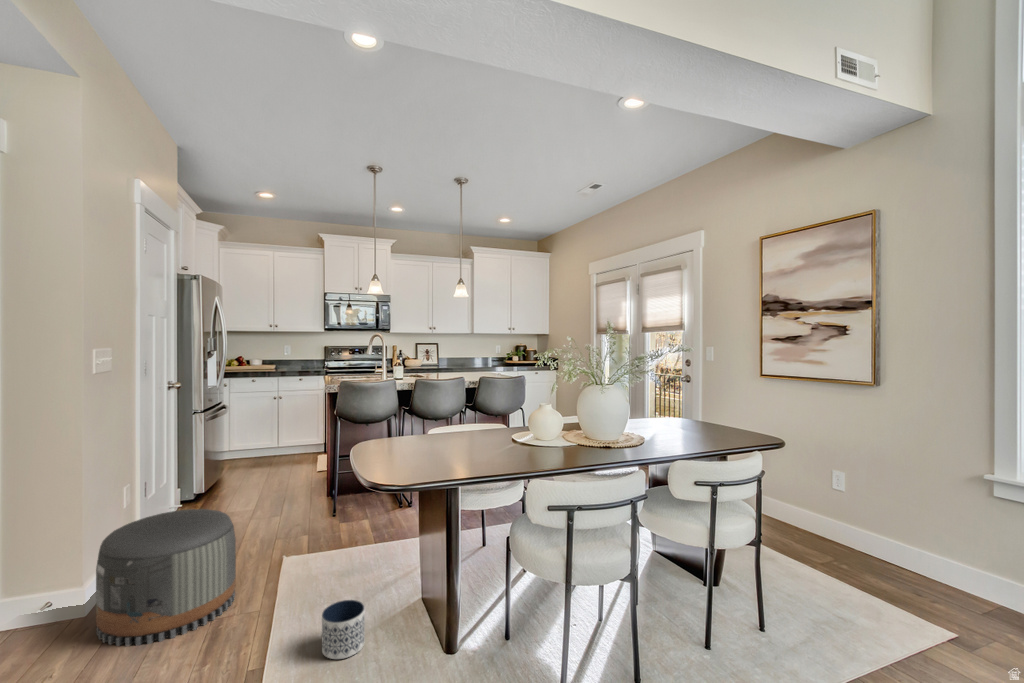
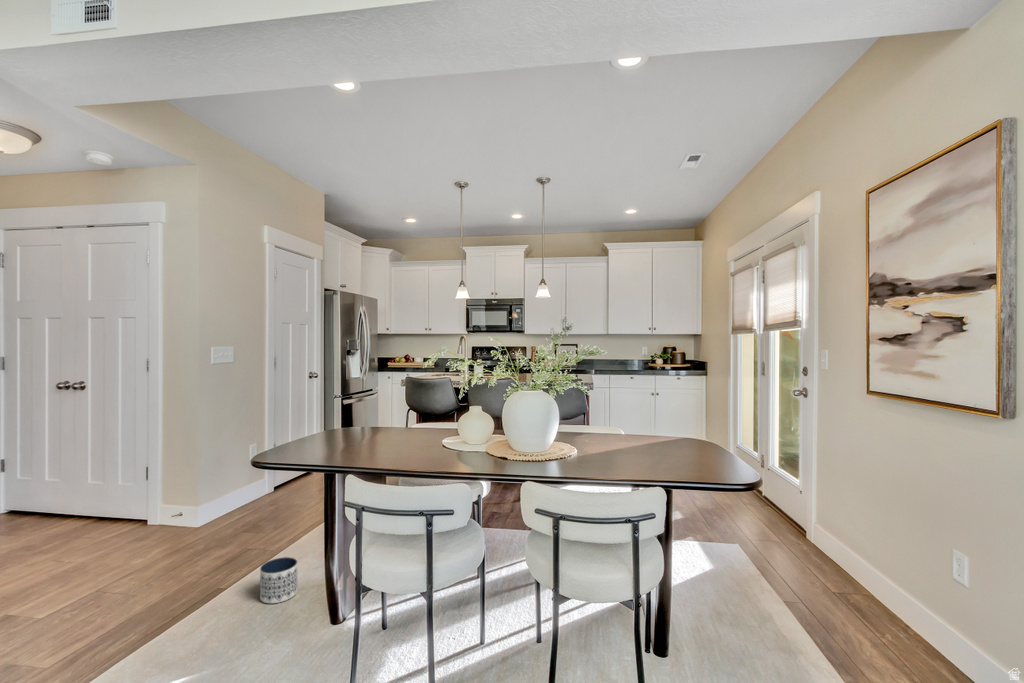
pouf: present [96,509,236,646] -> none [181,467,277,556]

